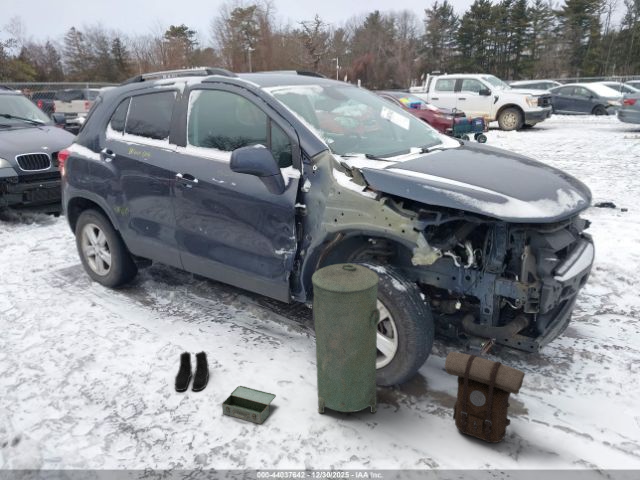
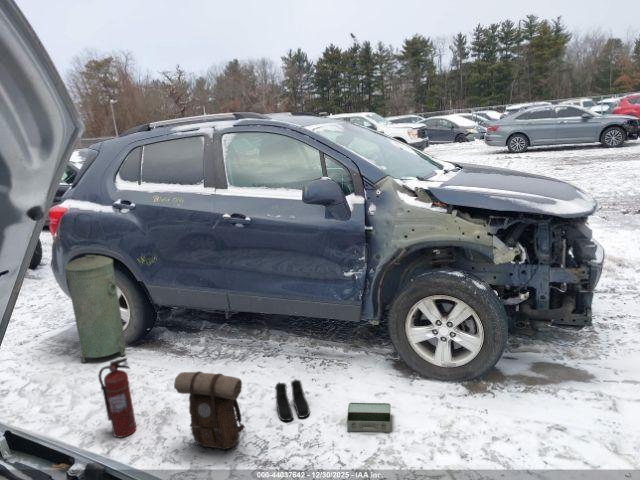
trash can: present [312,264,380,413] -> present [64,255,126,363]
fire extinguisher: none [21,304,58,375] -> present [99,358,136,438]
backpack: present [445,352,525,443] -> present [174,371,245,450]

